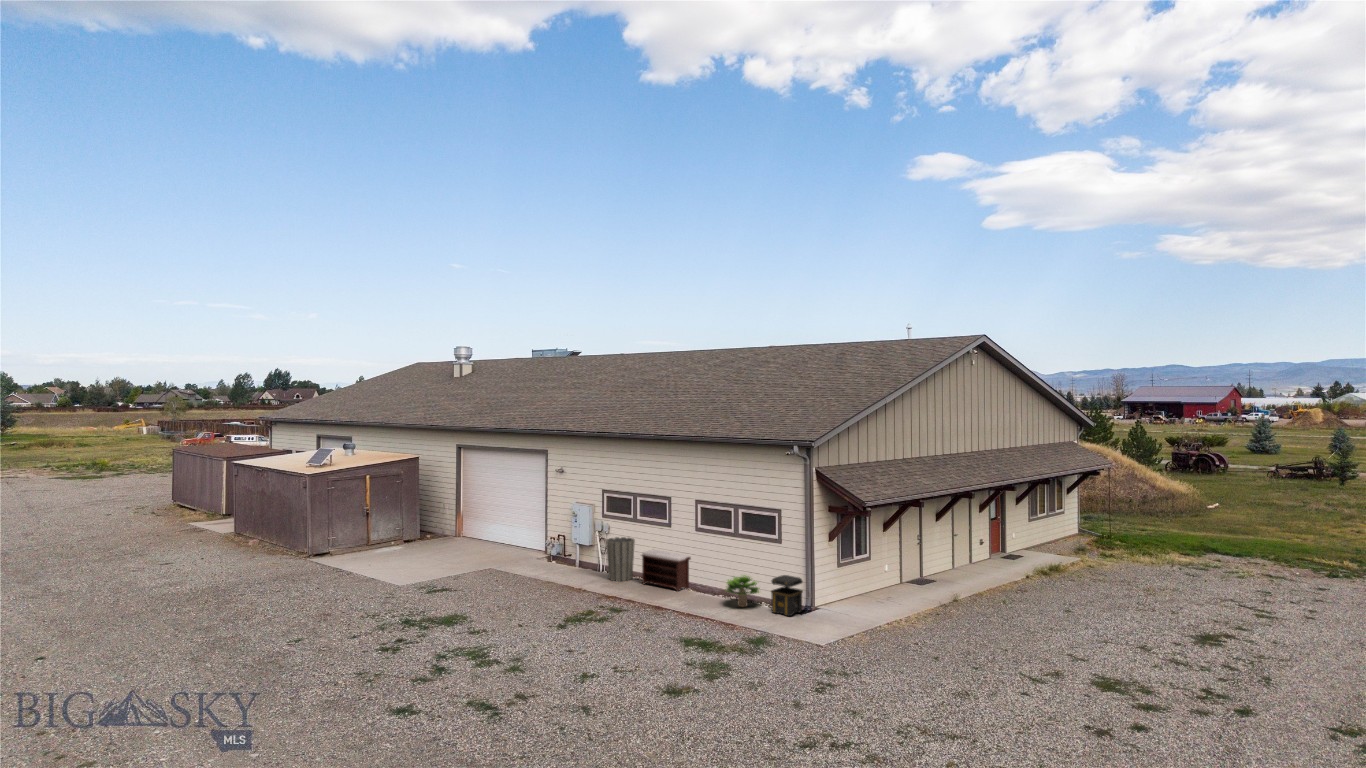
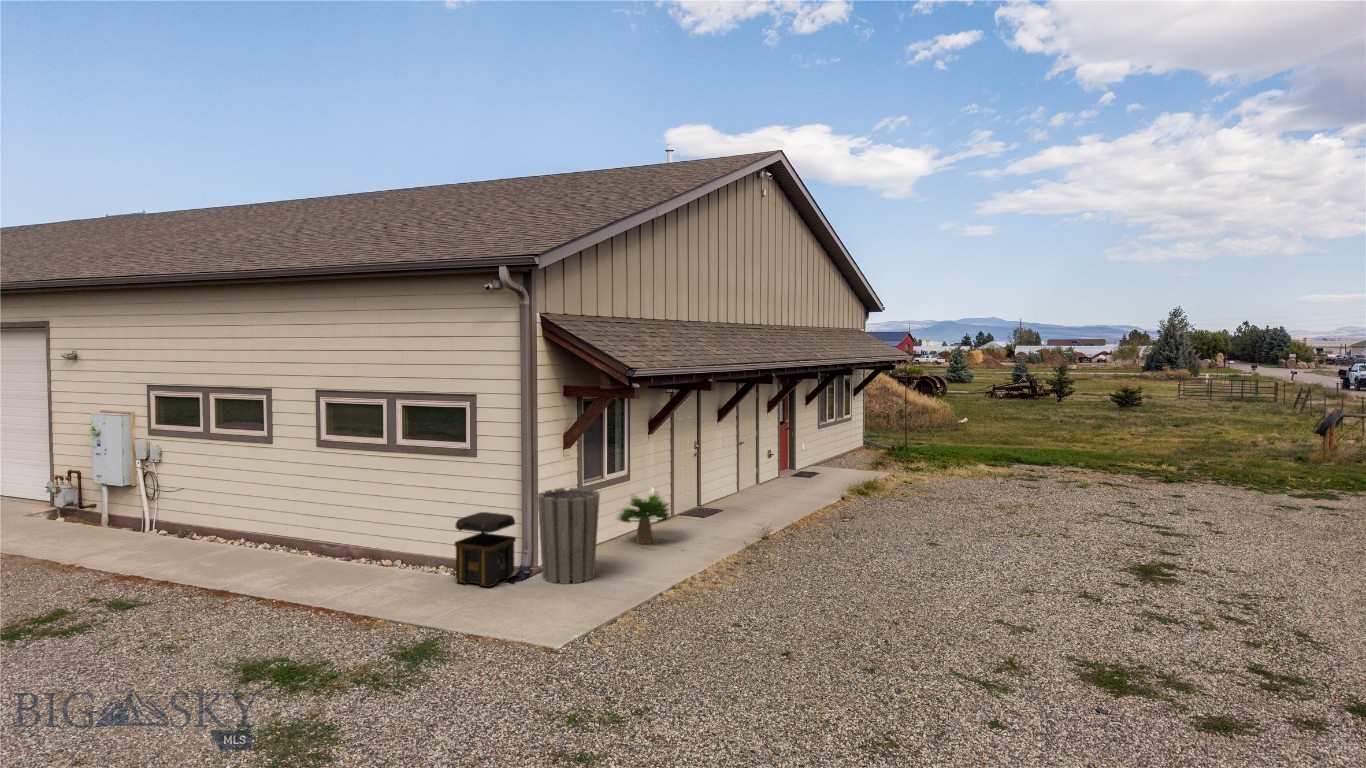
trash can: present [606,537,635,581] -> present [538,488,600,584]
bench: present [642,550,691,591] -> none [210,485,311,558]
potted plant: present [727,575,759,607] -> present [618,494,671,544]

